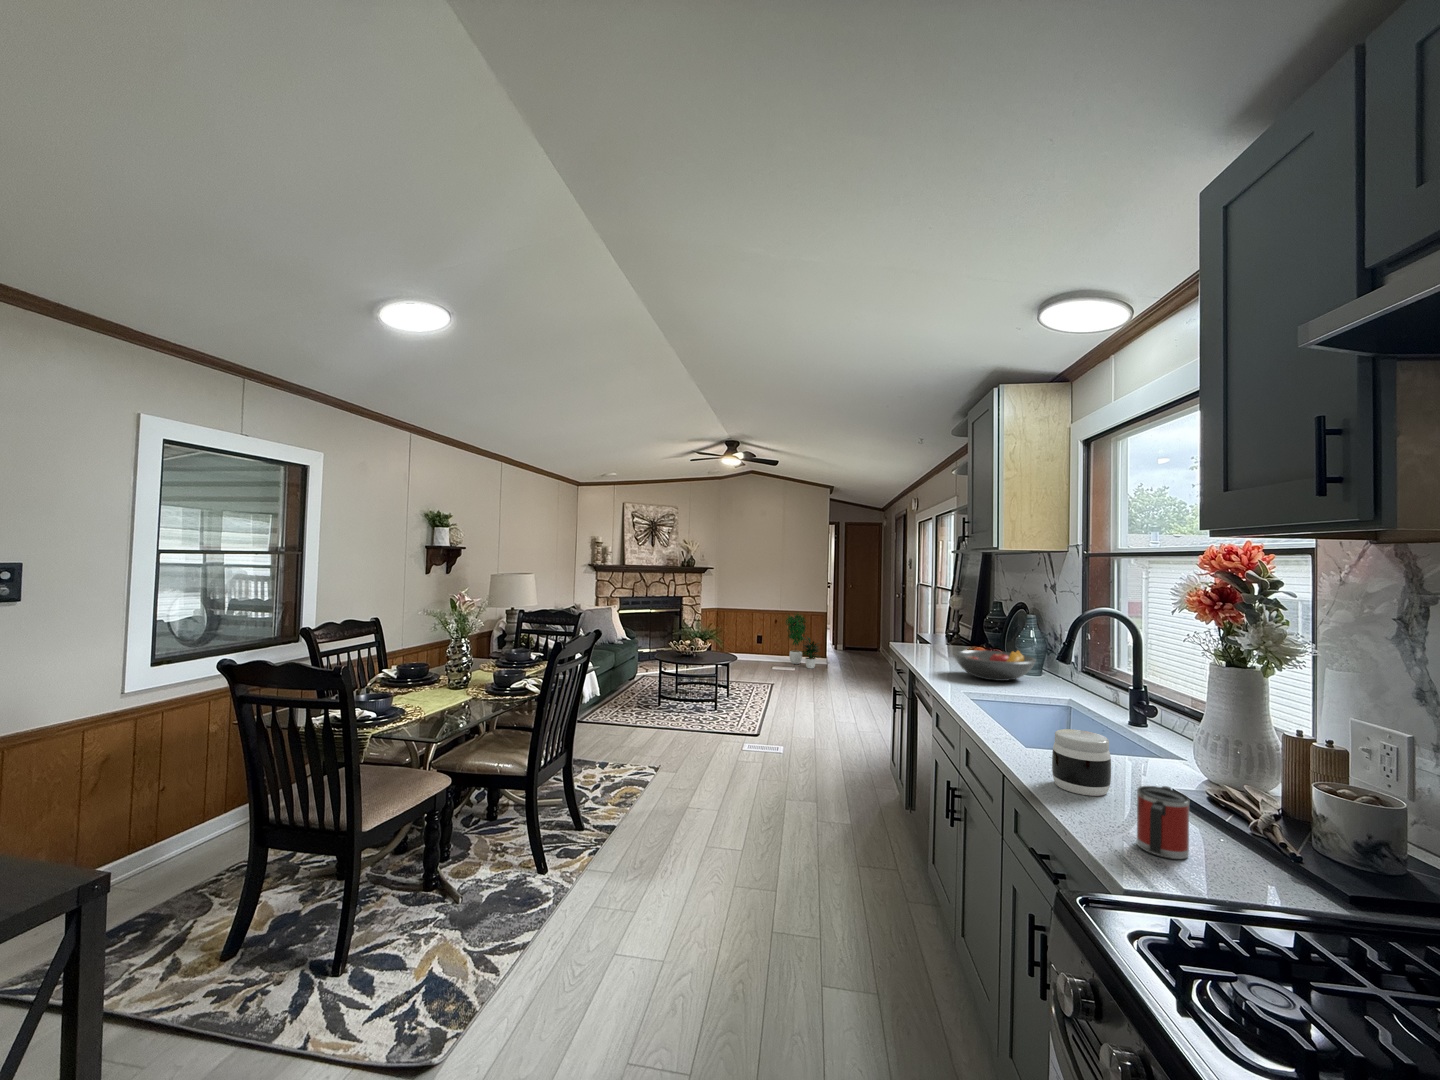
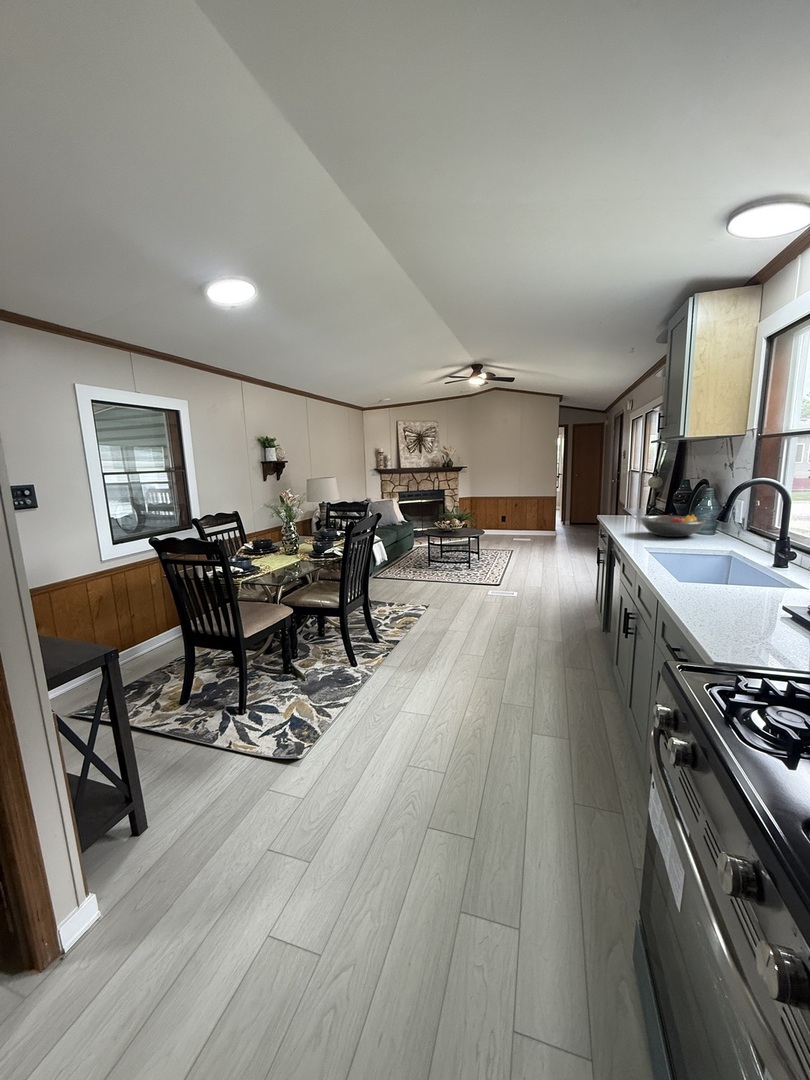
potted plant: present [786,614,819,669] -> none [522,495,551,538]
jar: present [1052,729,1111,796] -> none [690,563,734,607]
mug: present [1137,786,1189,859] -> none [737,595,777,641]

